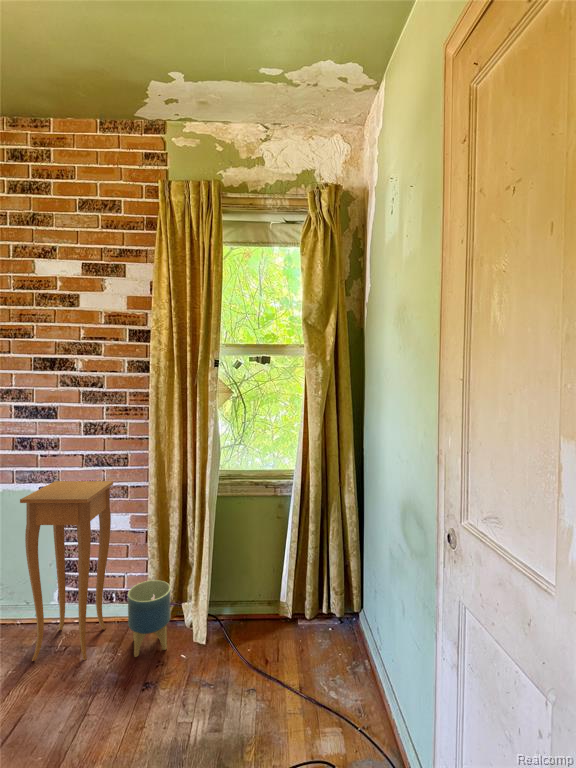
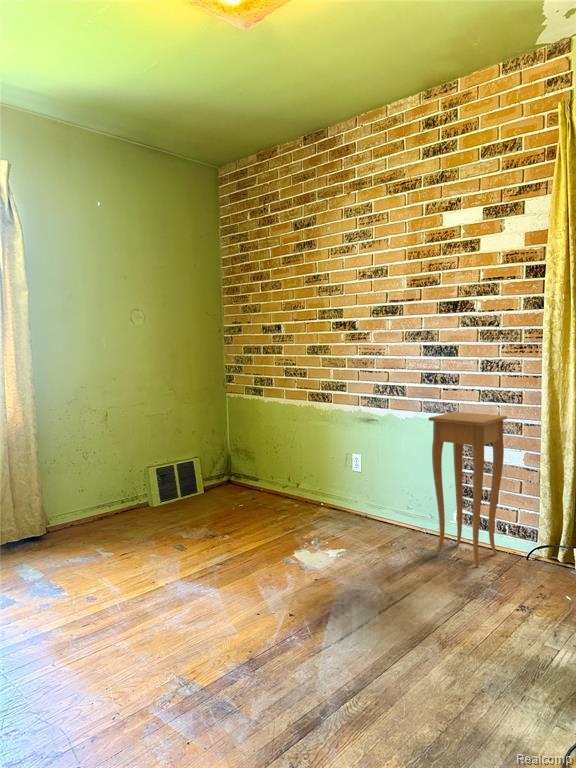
planter: present [128,580,170,657] -> none [517,516,561,584]

